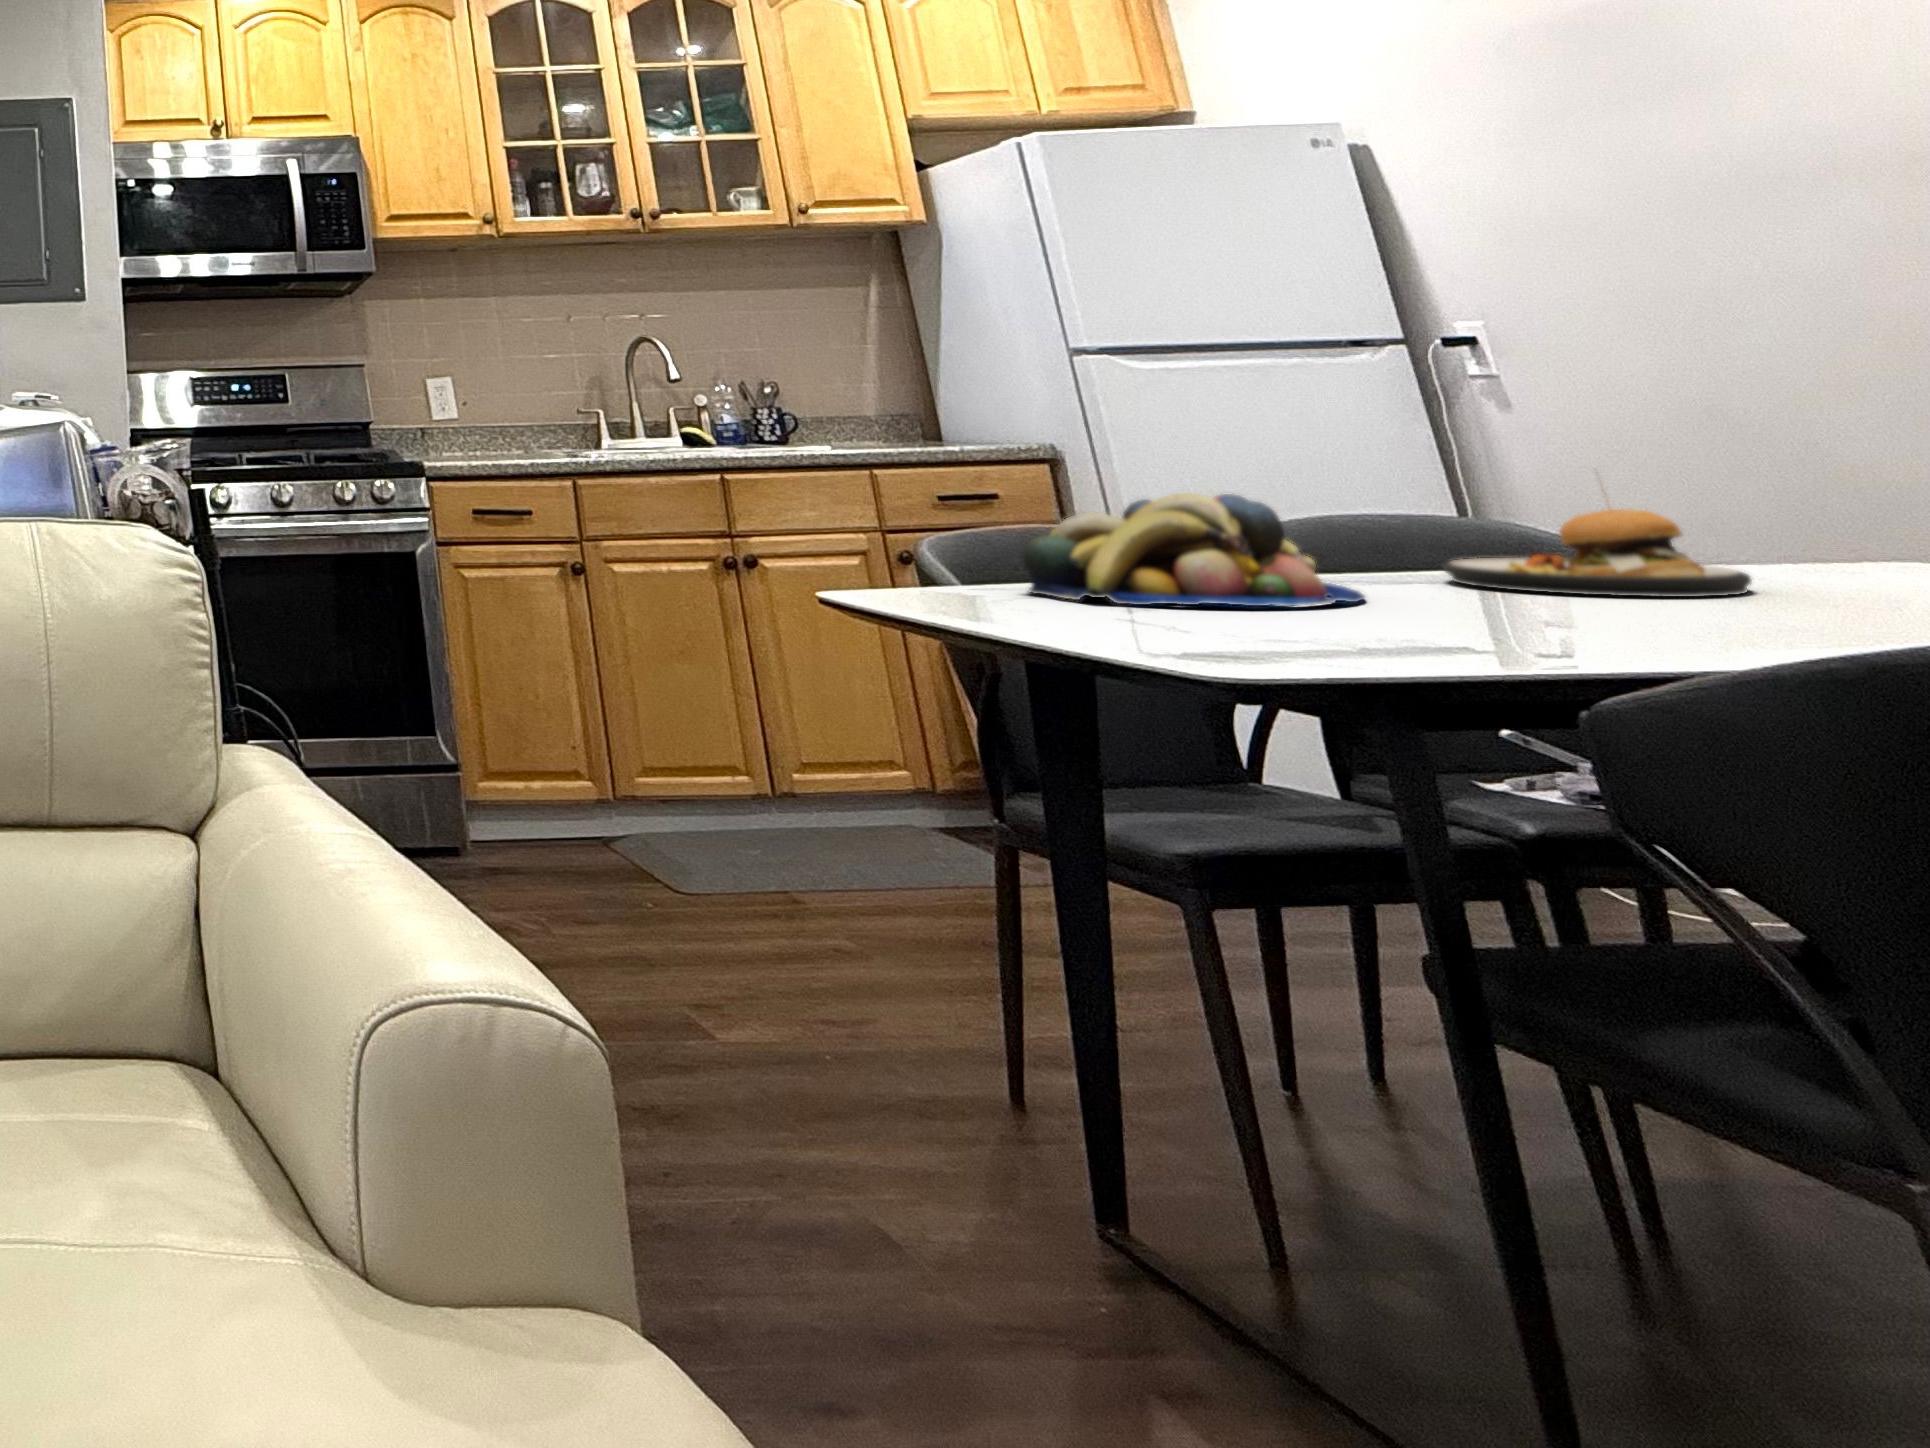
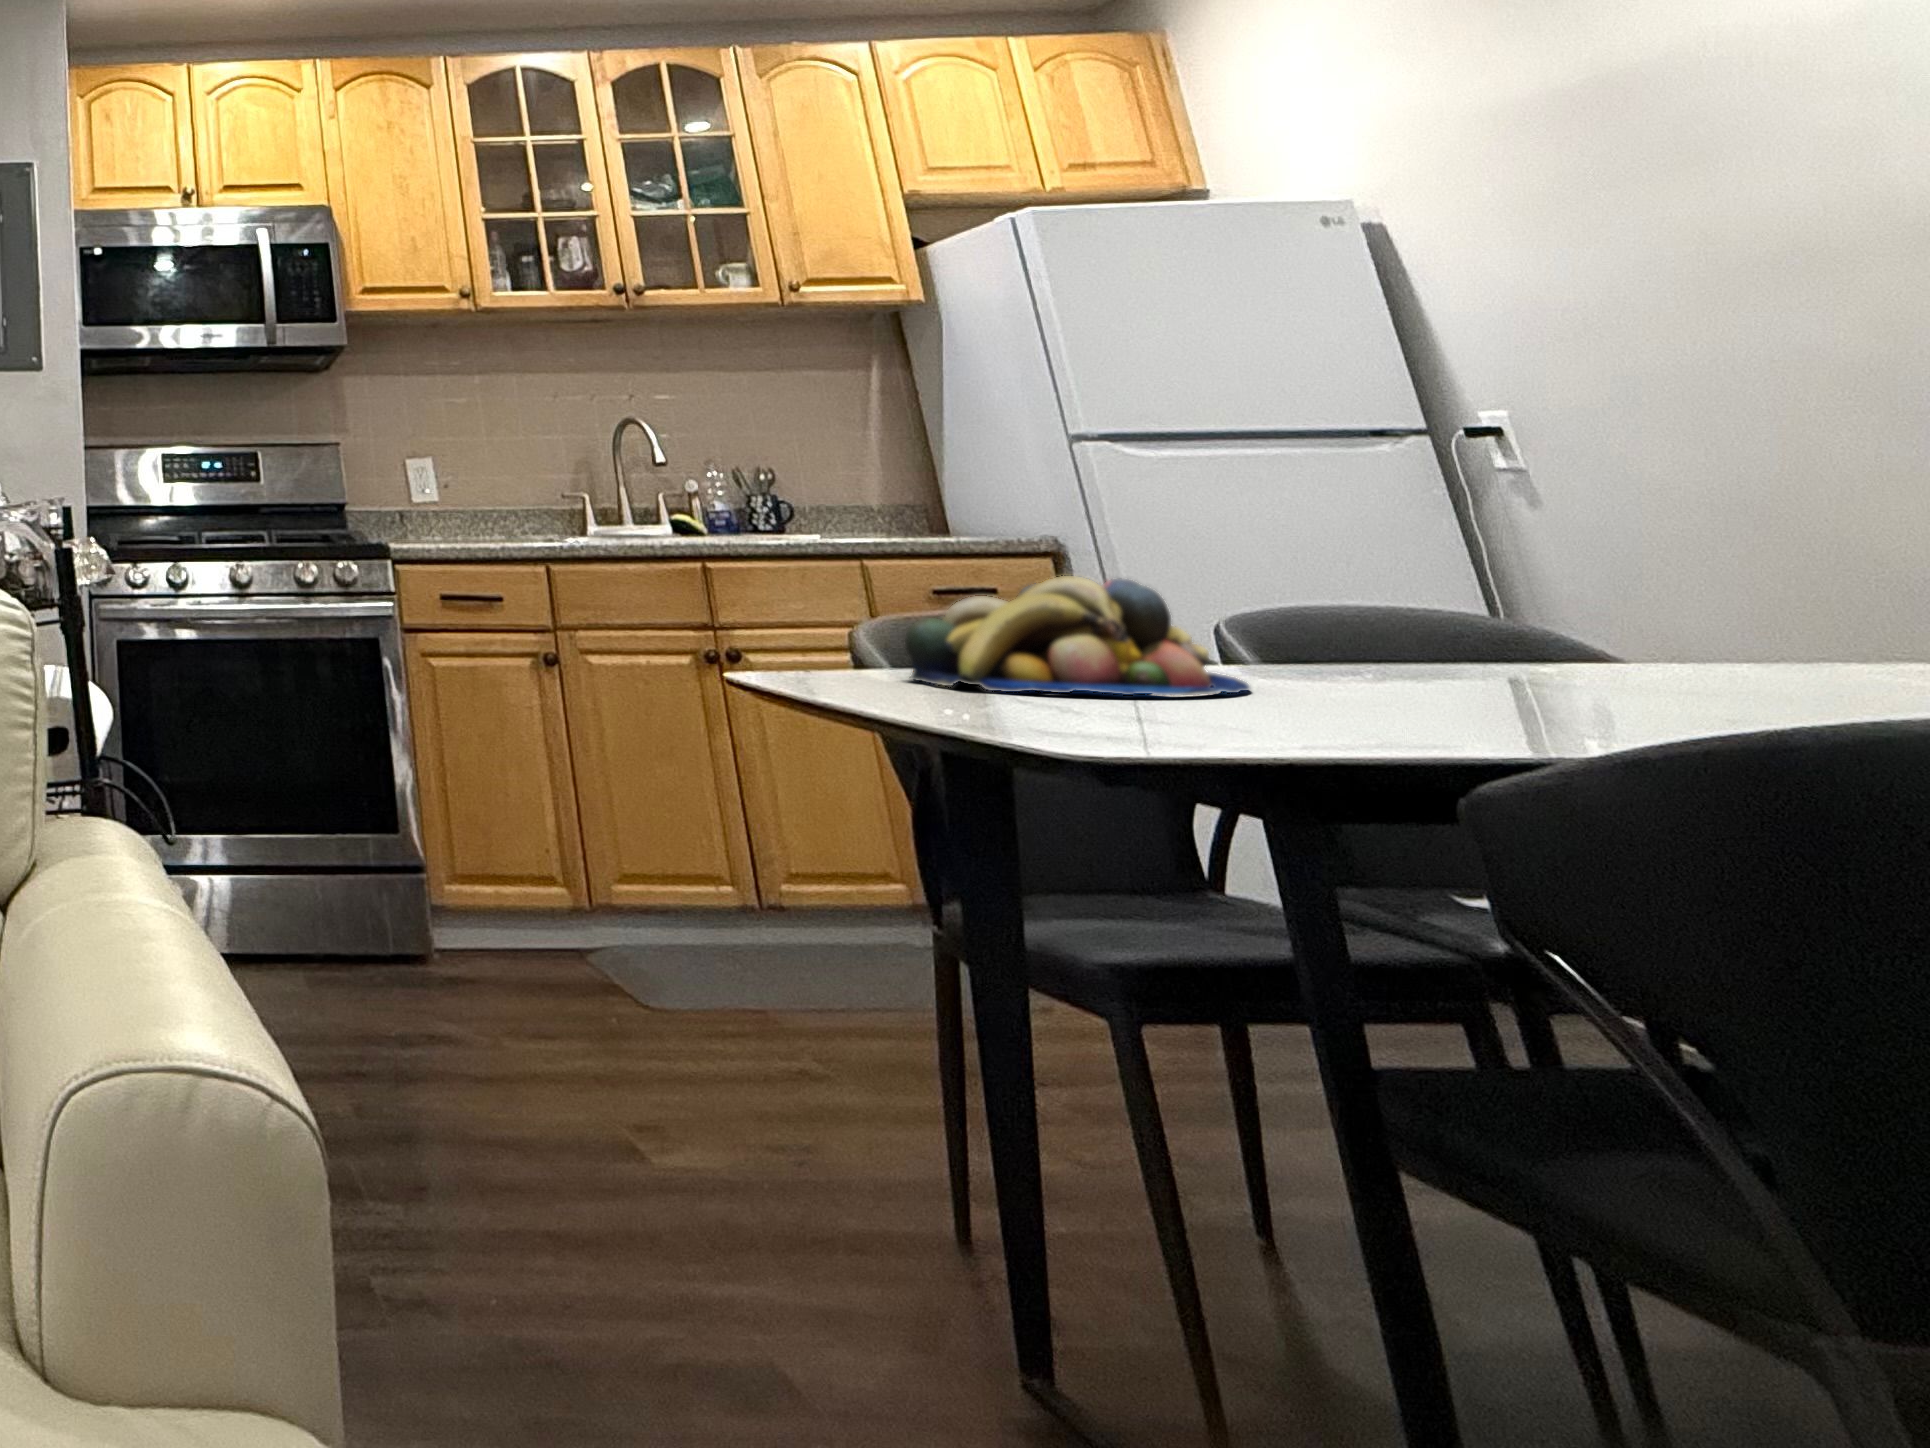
plate: present [1443,490,1751,597] -> none [1353,558,1667,694]

